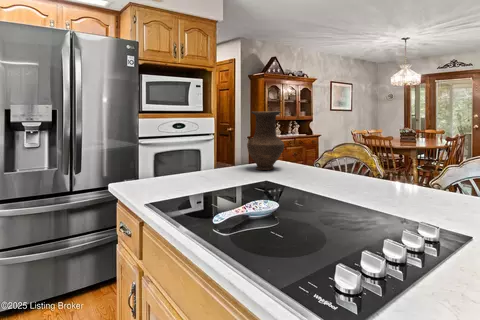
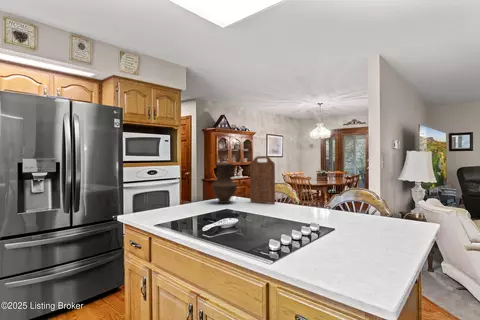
cutting board: none [304,100,345,174] -> present [250,156,275,204]

